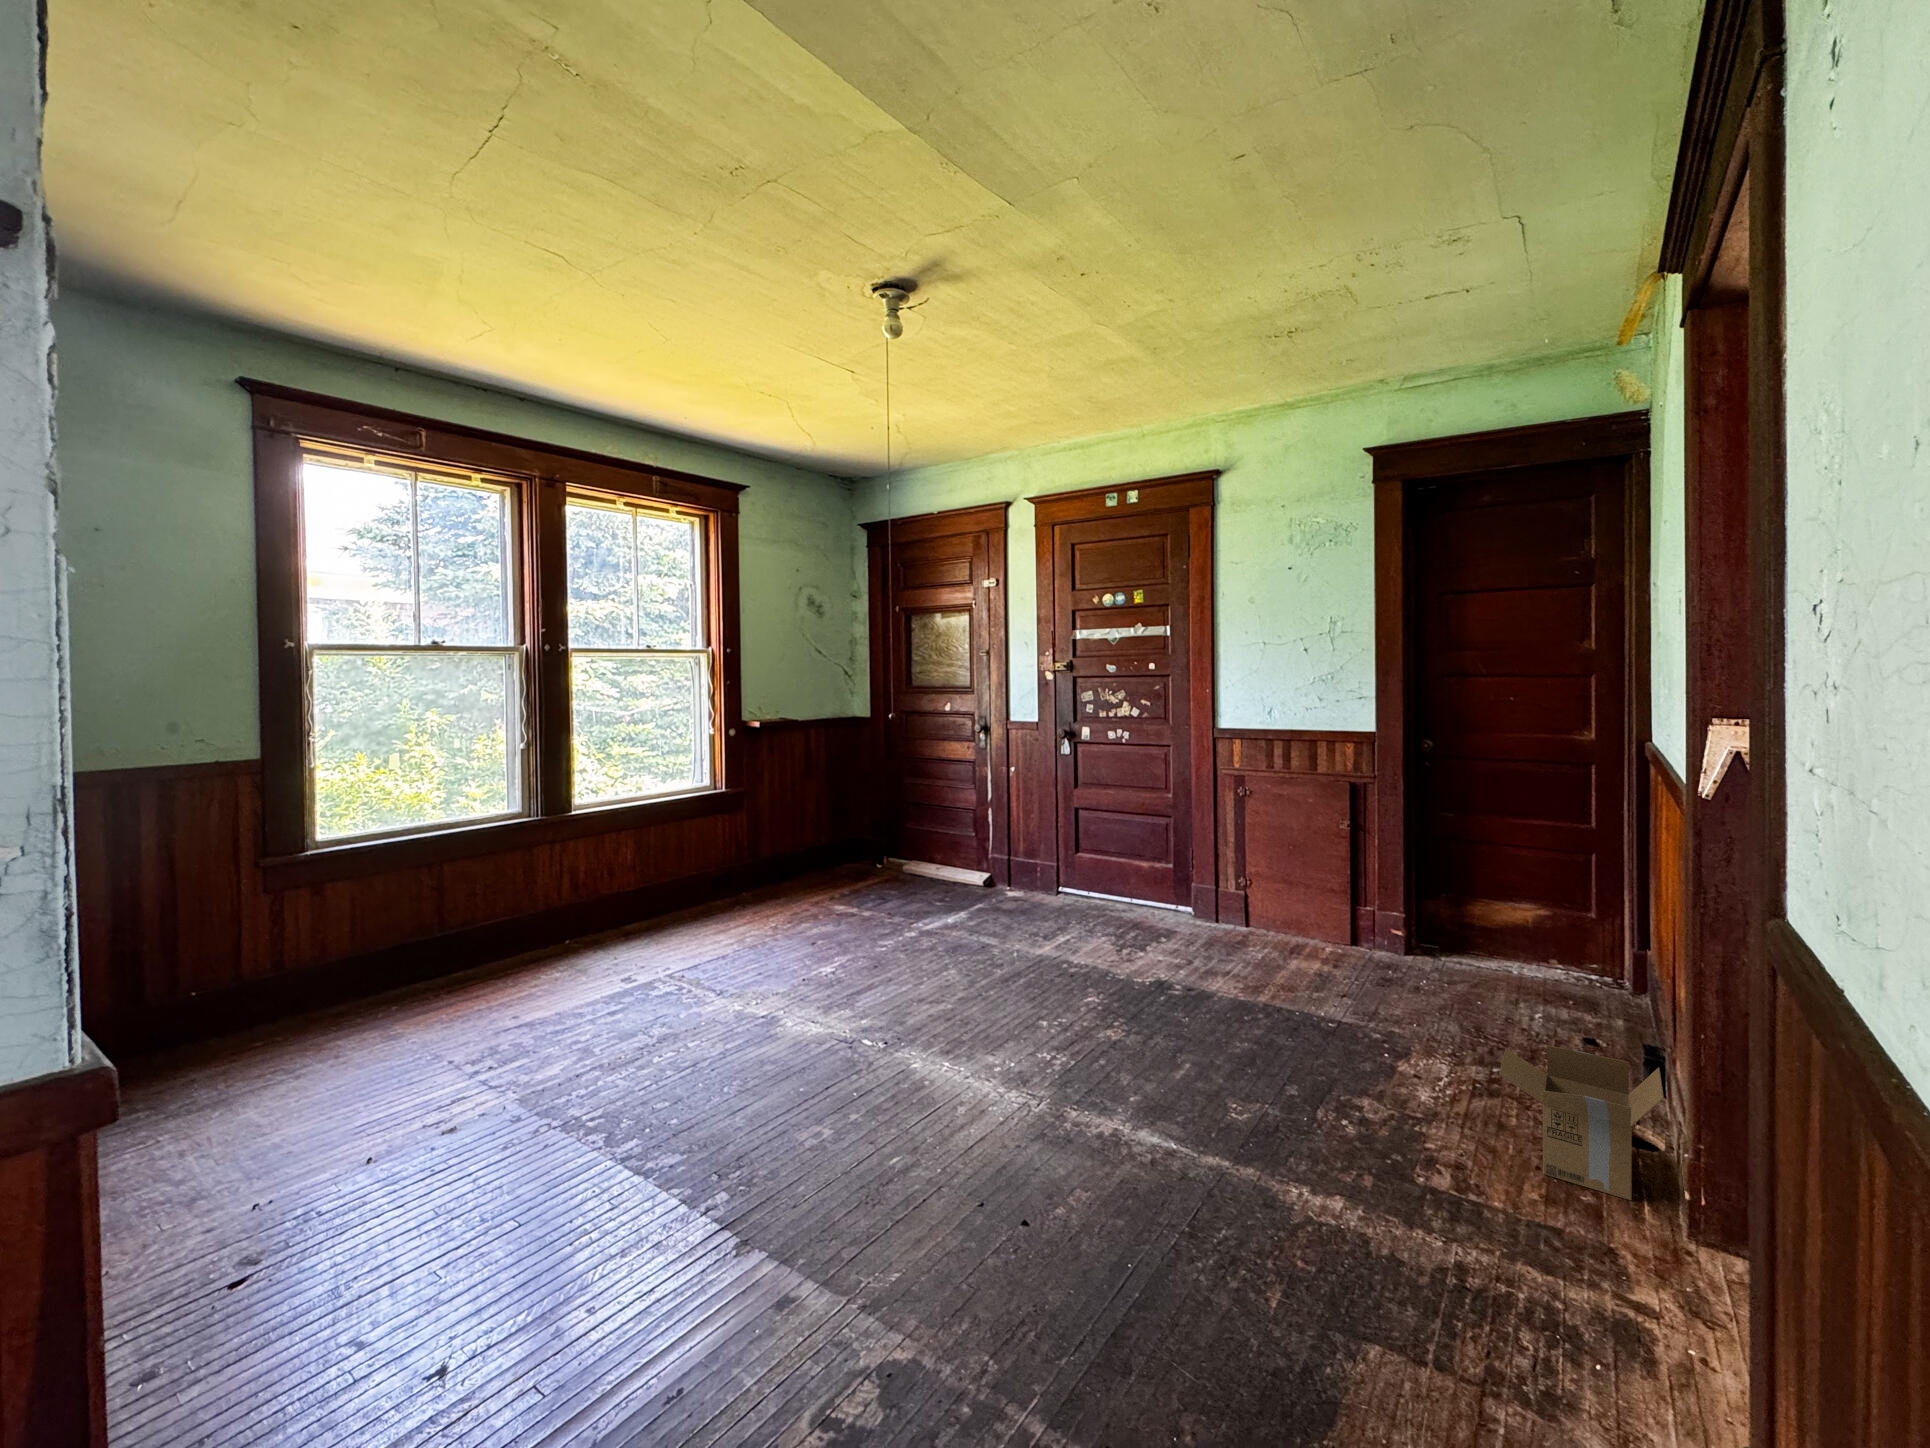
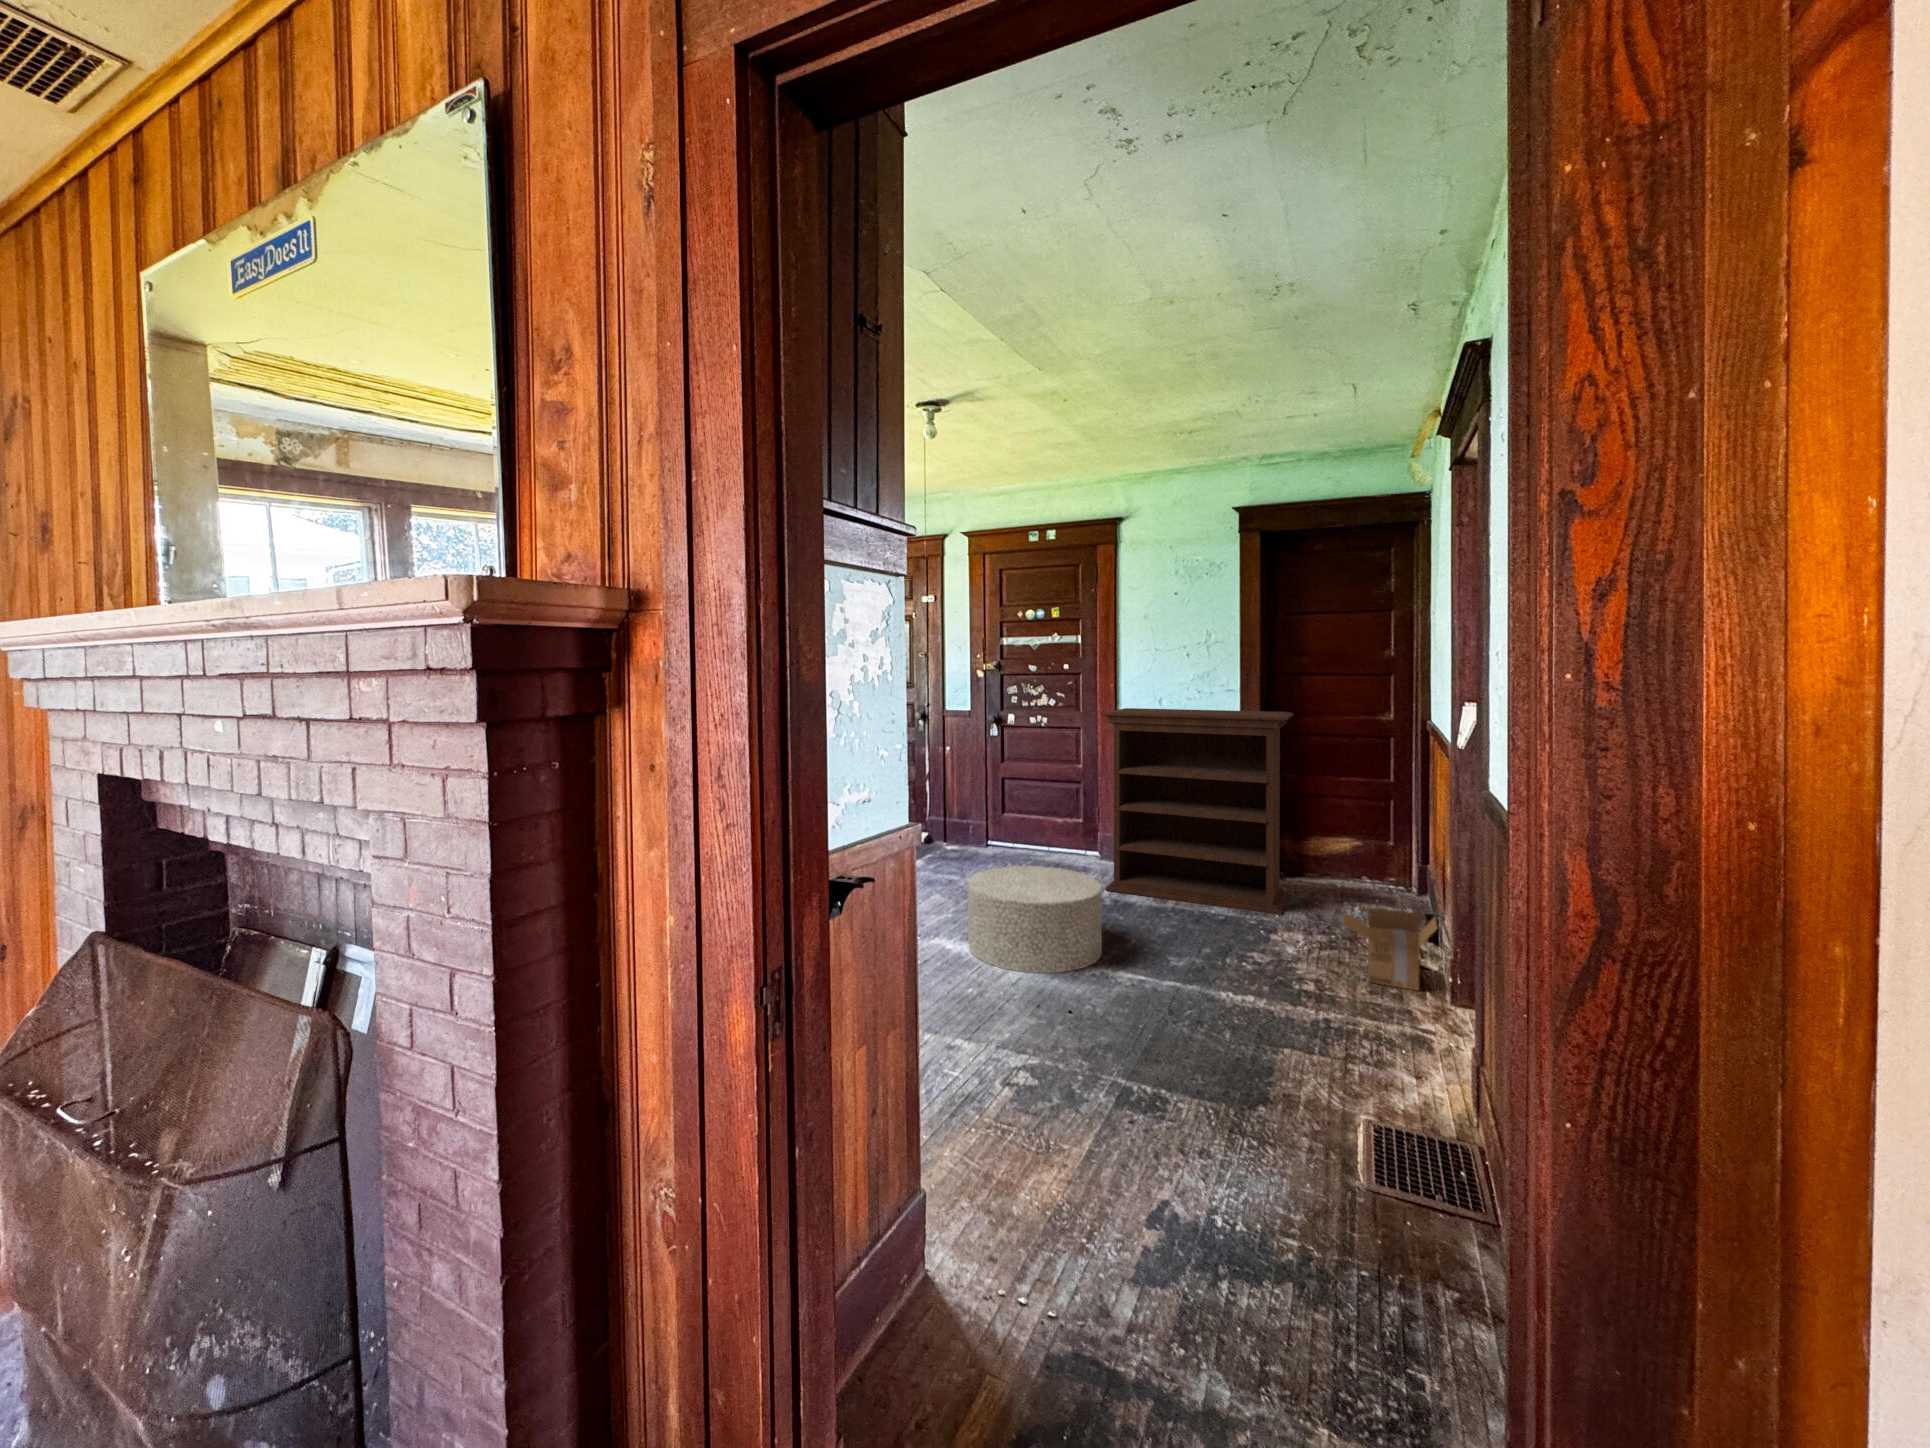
bookshelf: none [1172,720,1444,1024] -> present [1101,708,1293,915]
ottoman: none [937,945,1132,1128] -> present [968,866,1102,973]

